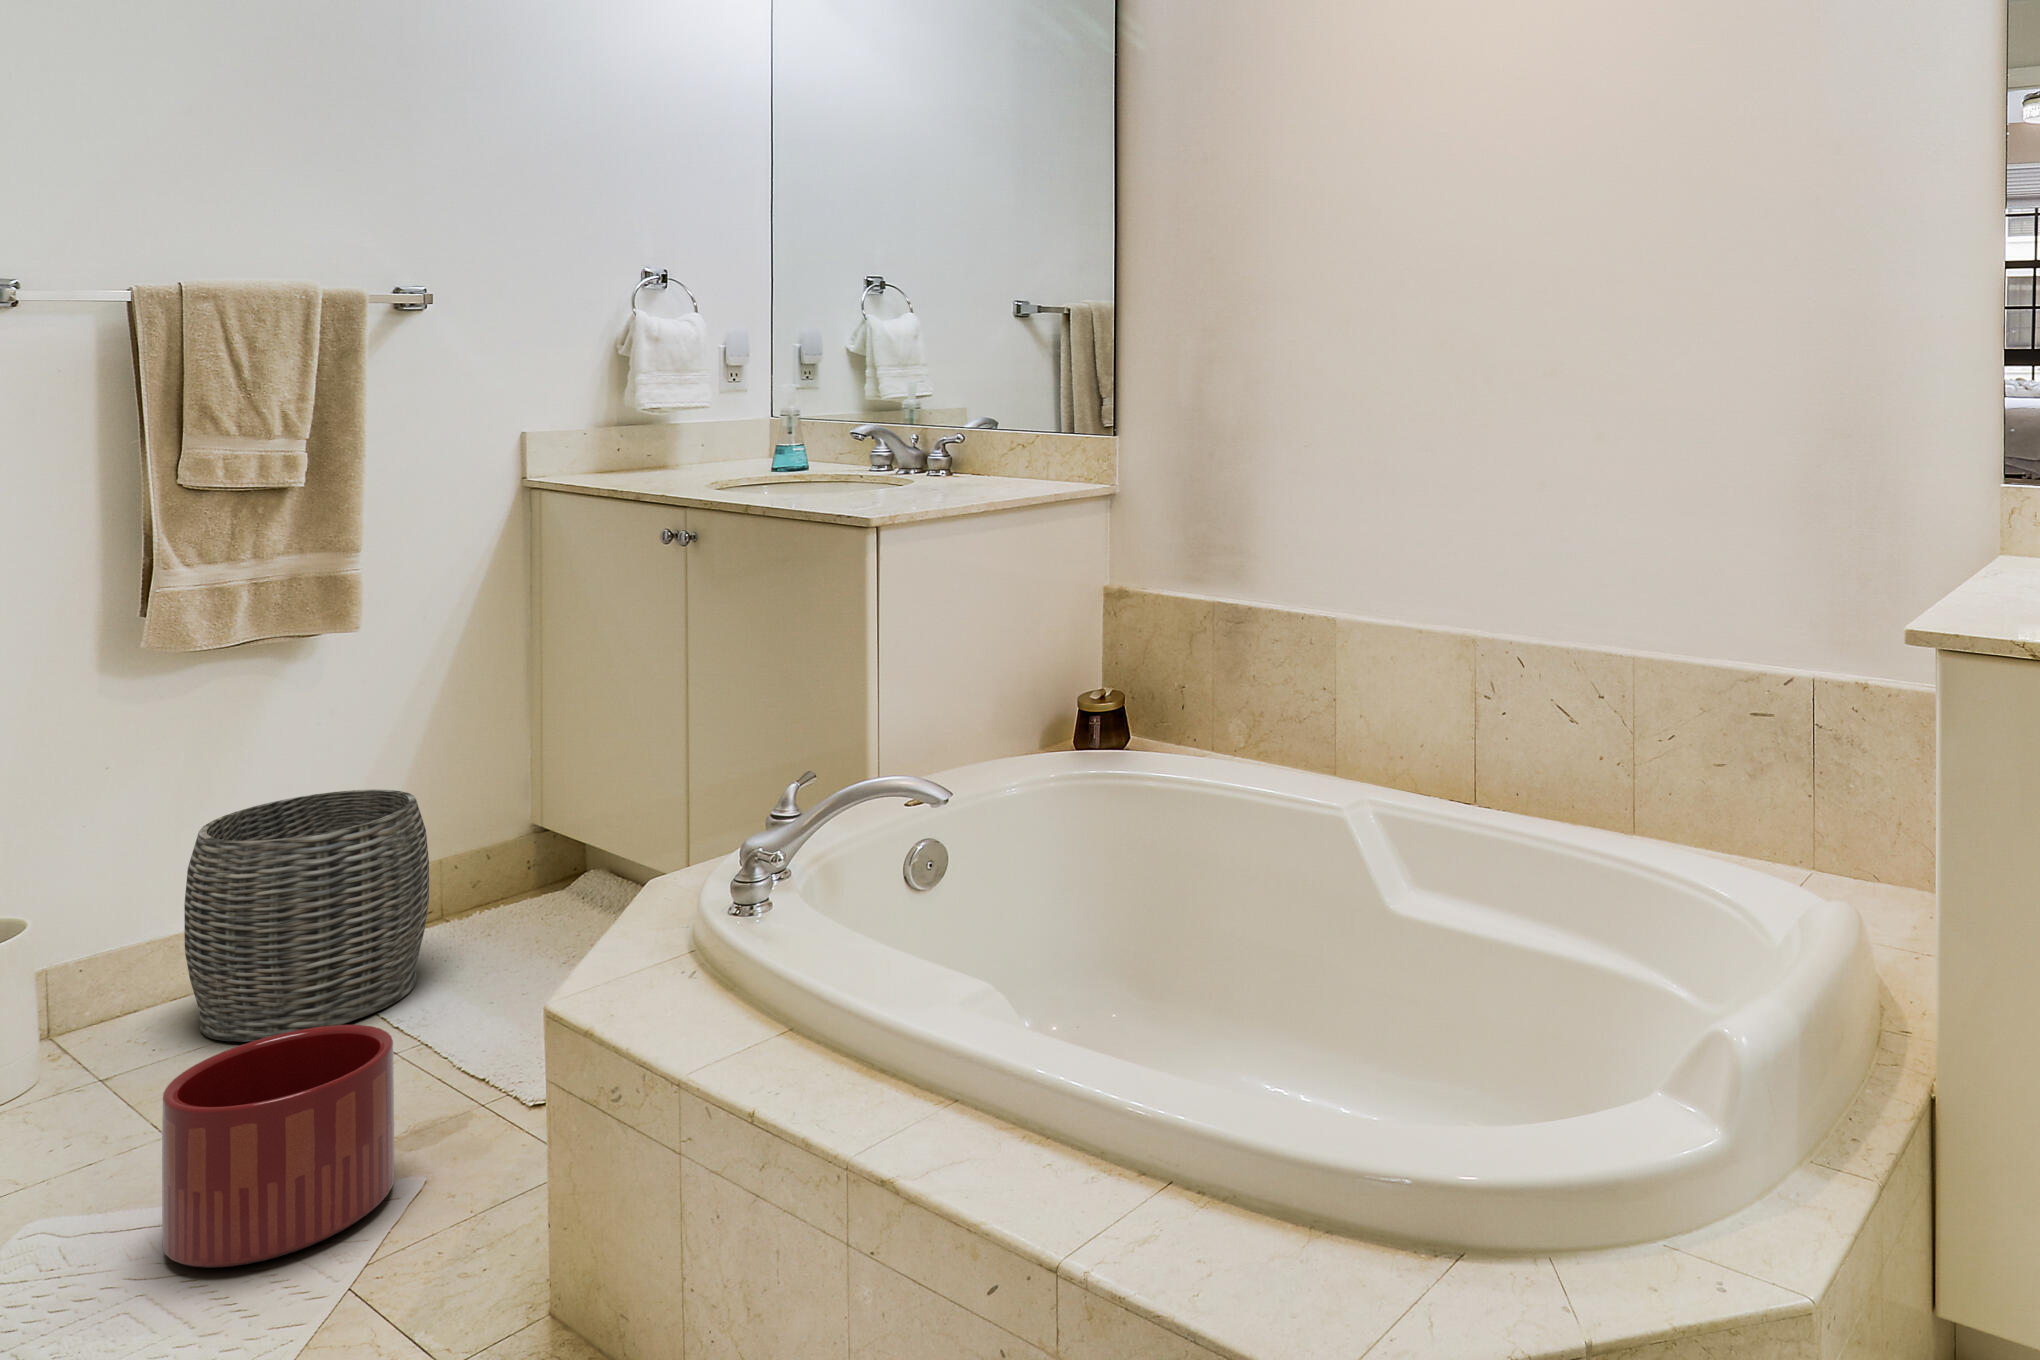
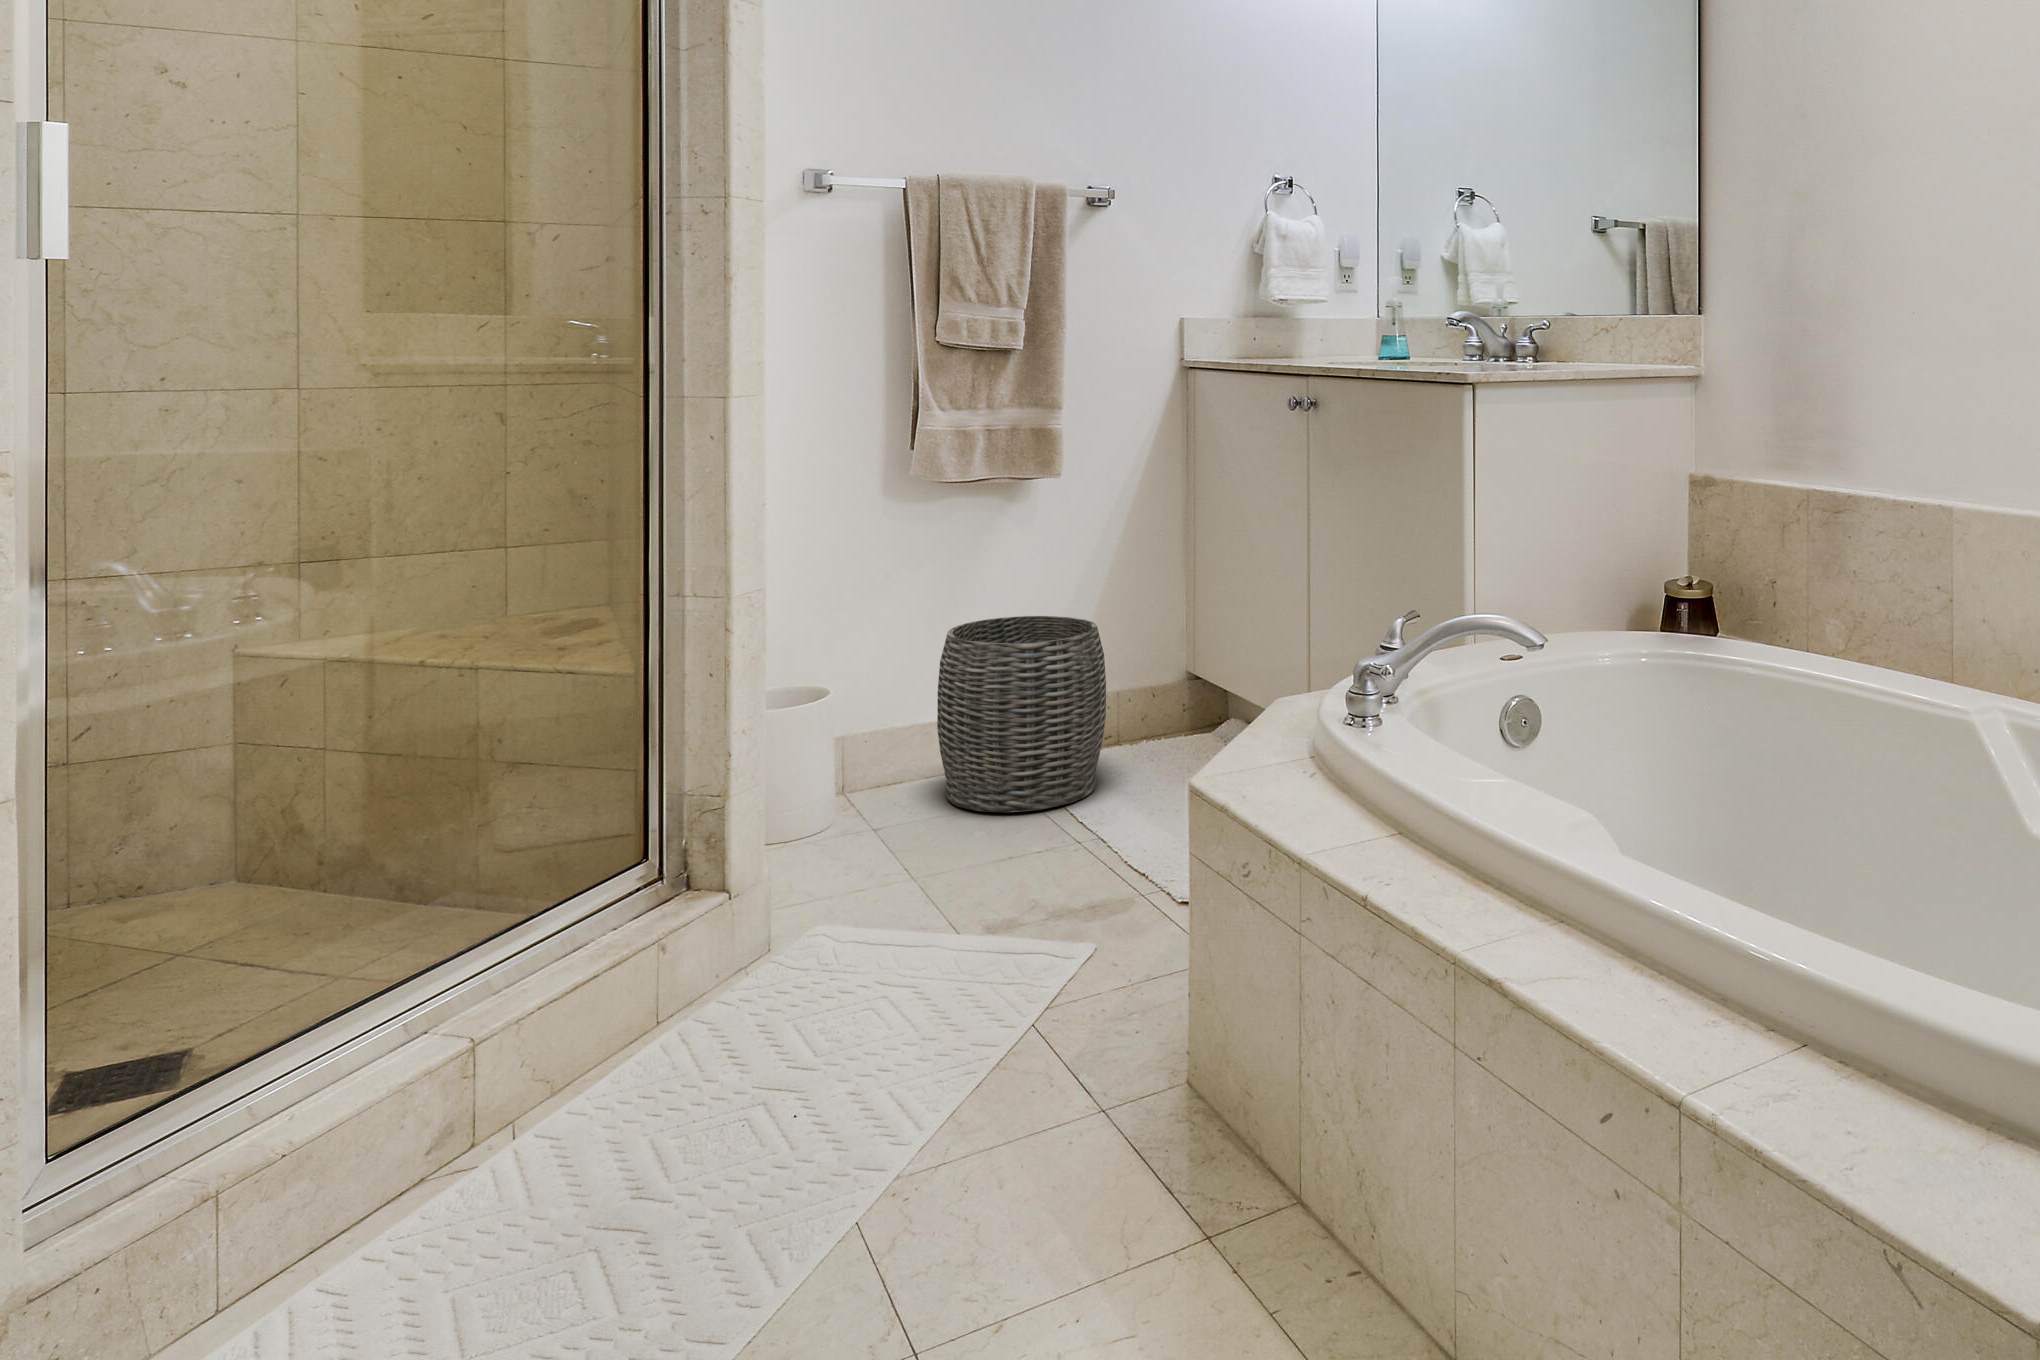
planter: present [162,1025,394,1268] -> none [916,793,1077,978]

